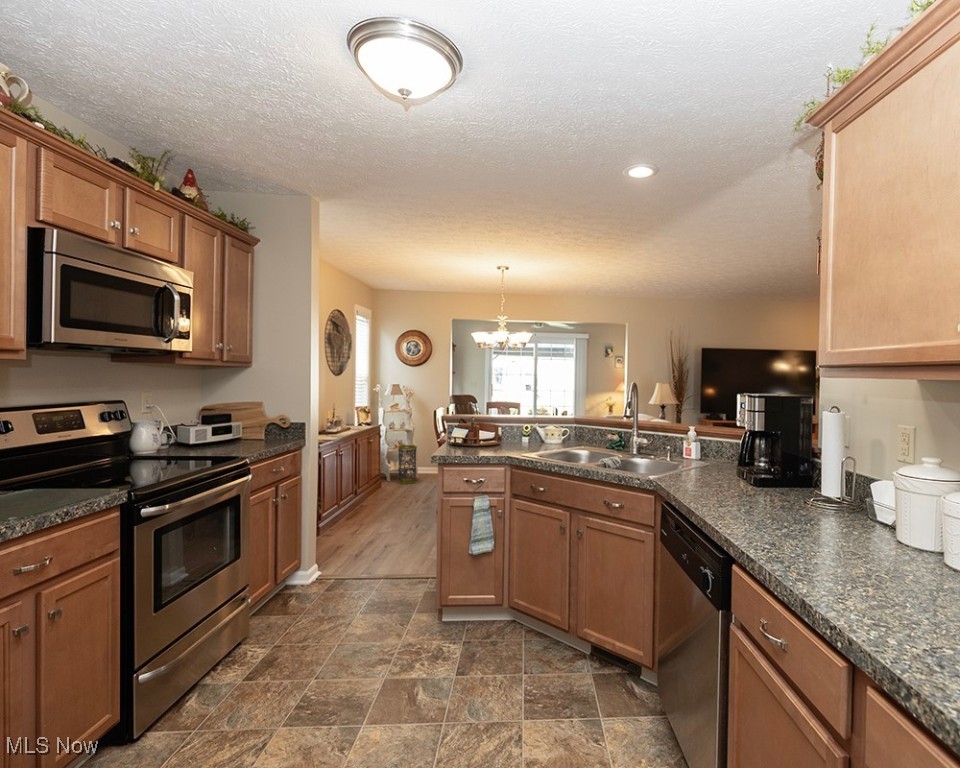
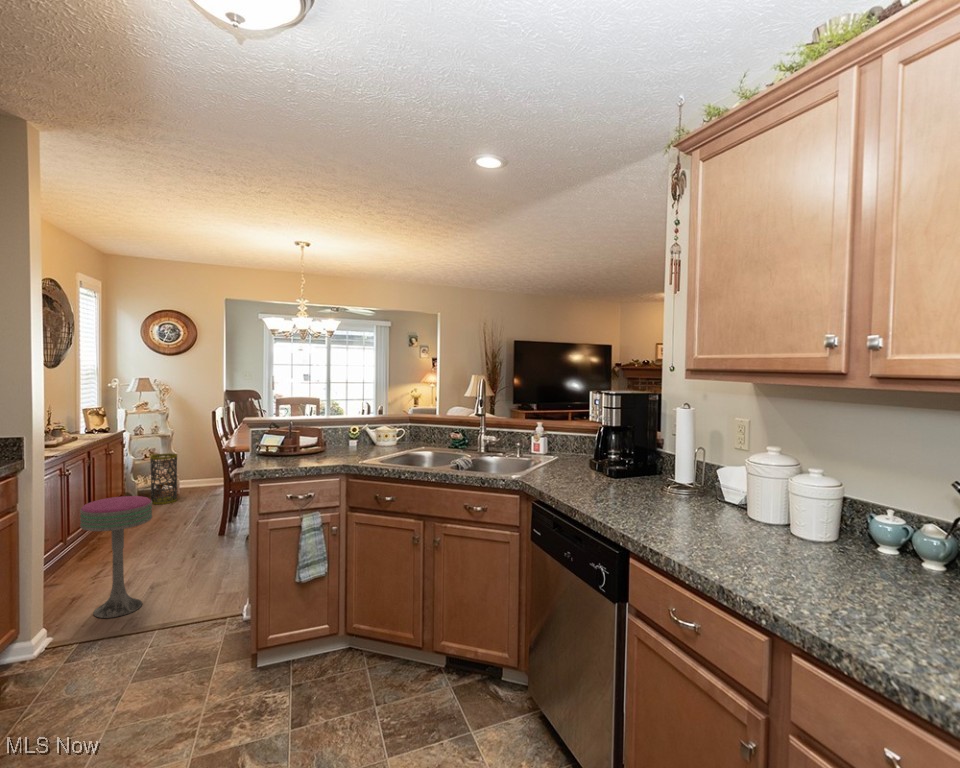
bar stool: none [339,472,383,559] -> present [80,496,152,618]

